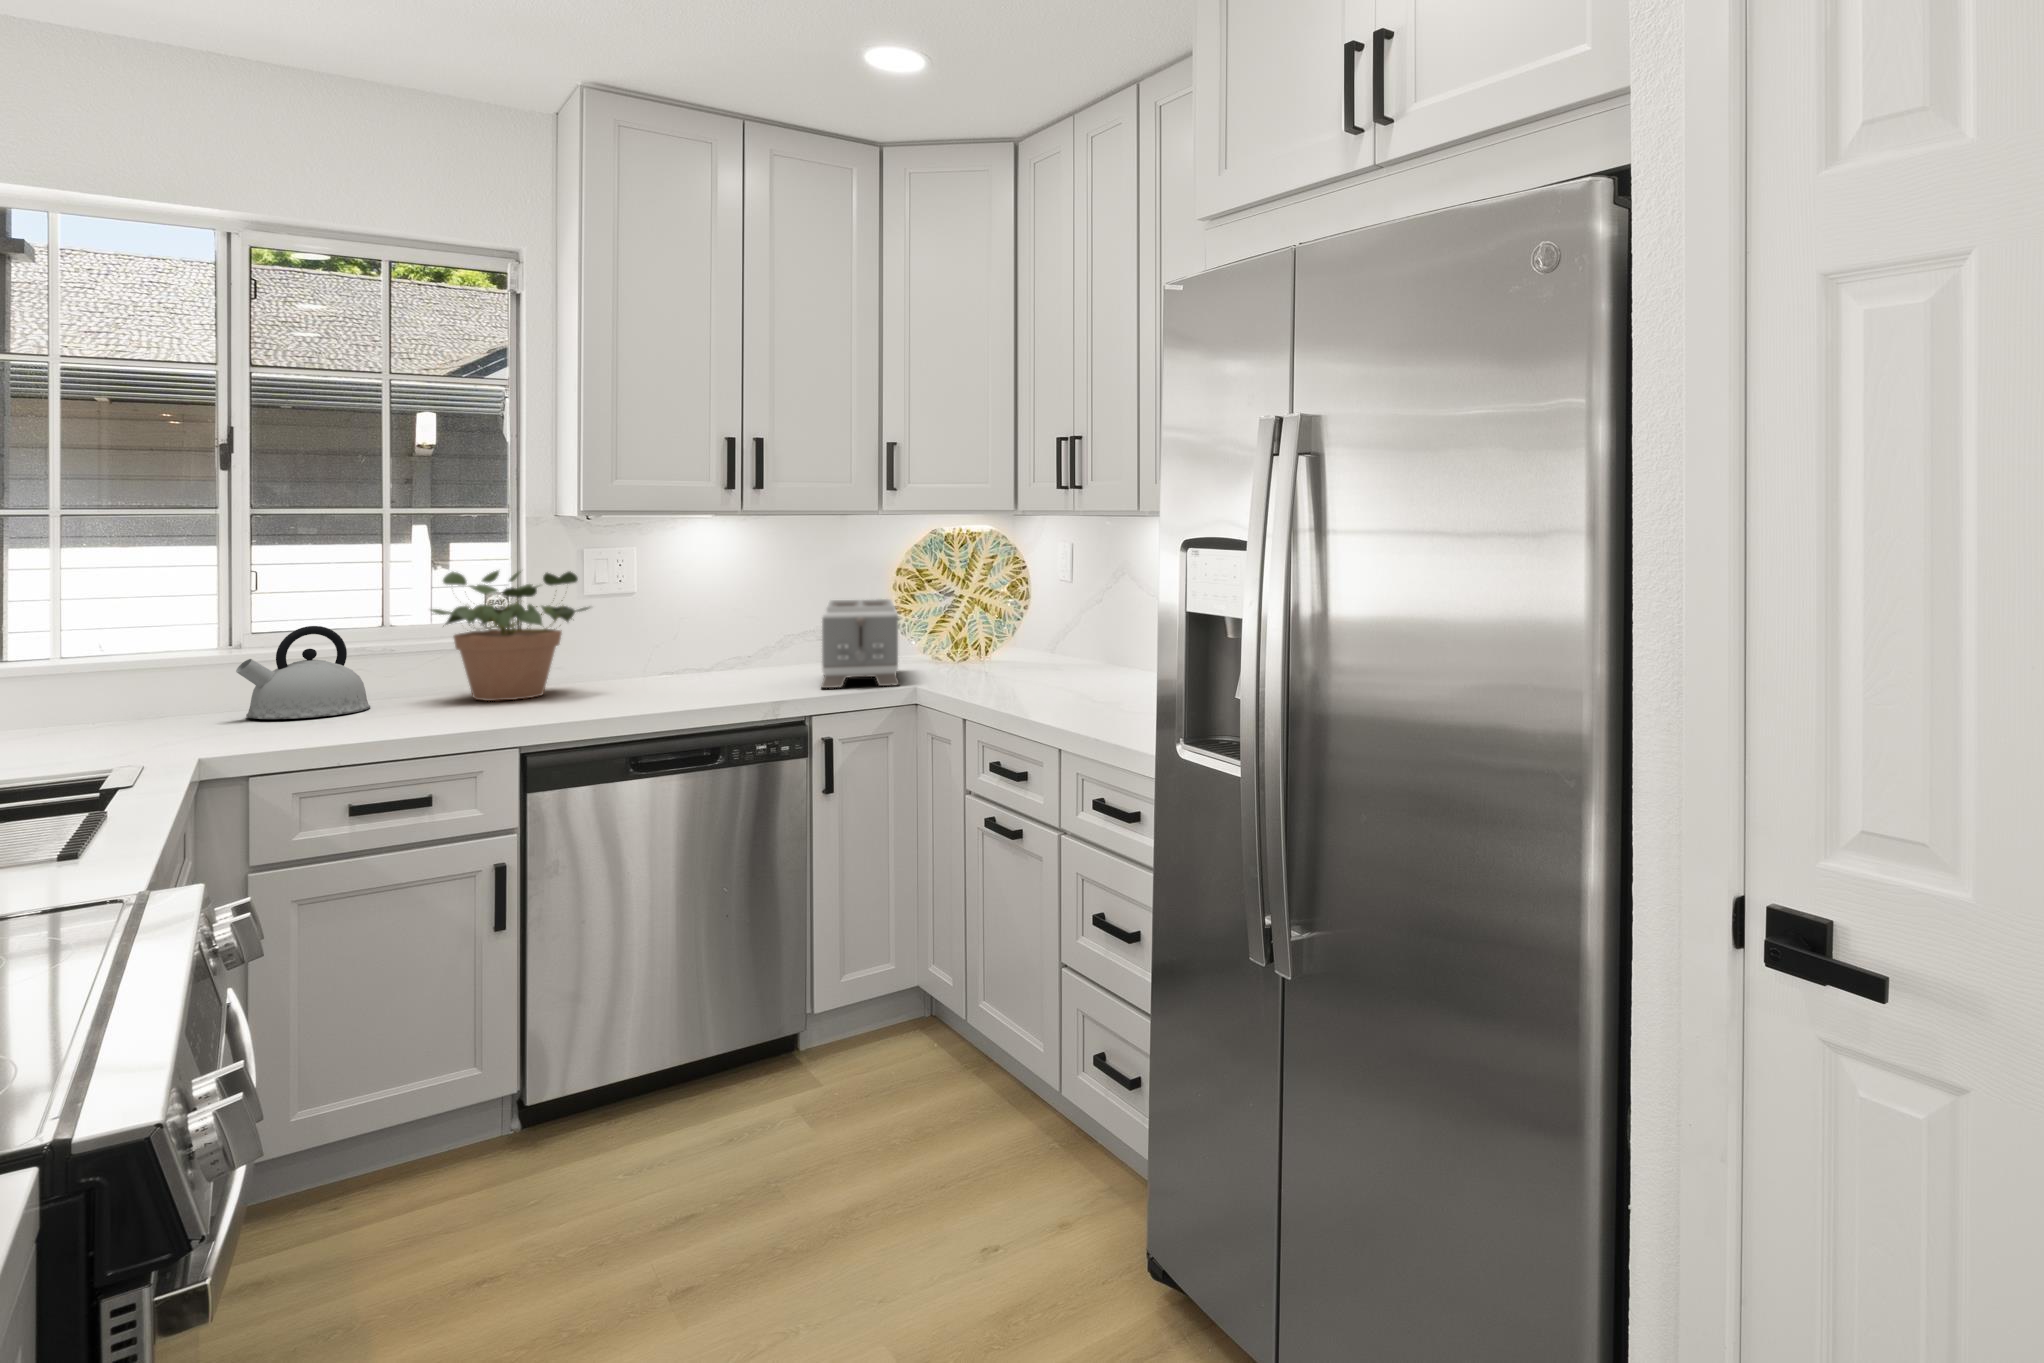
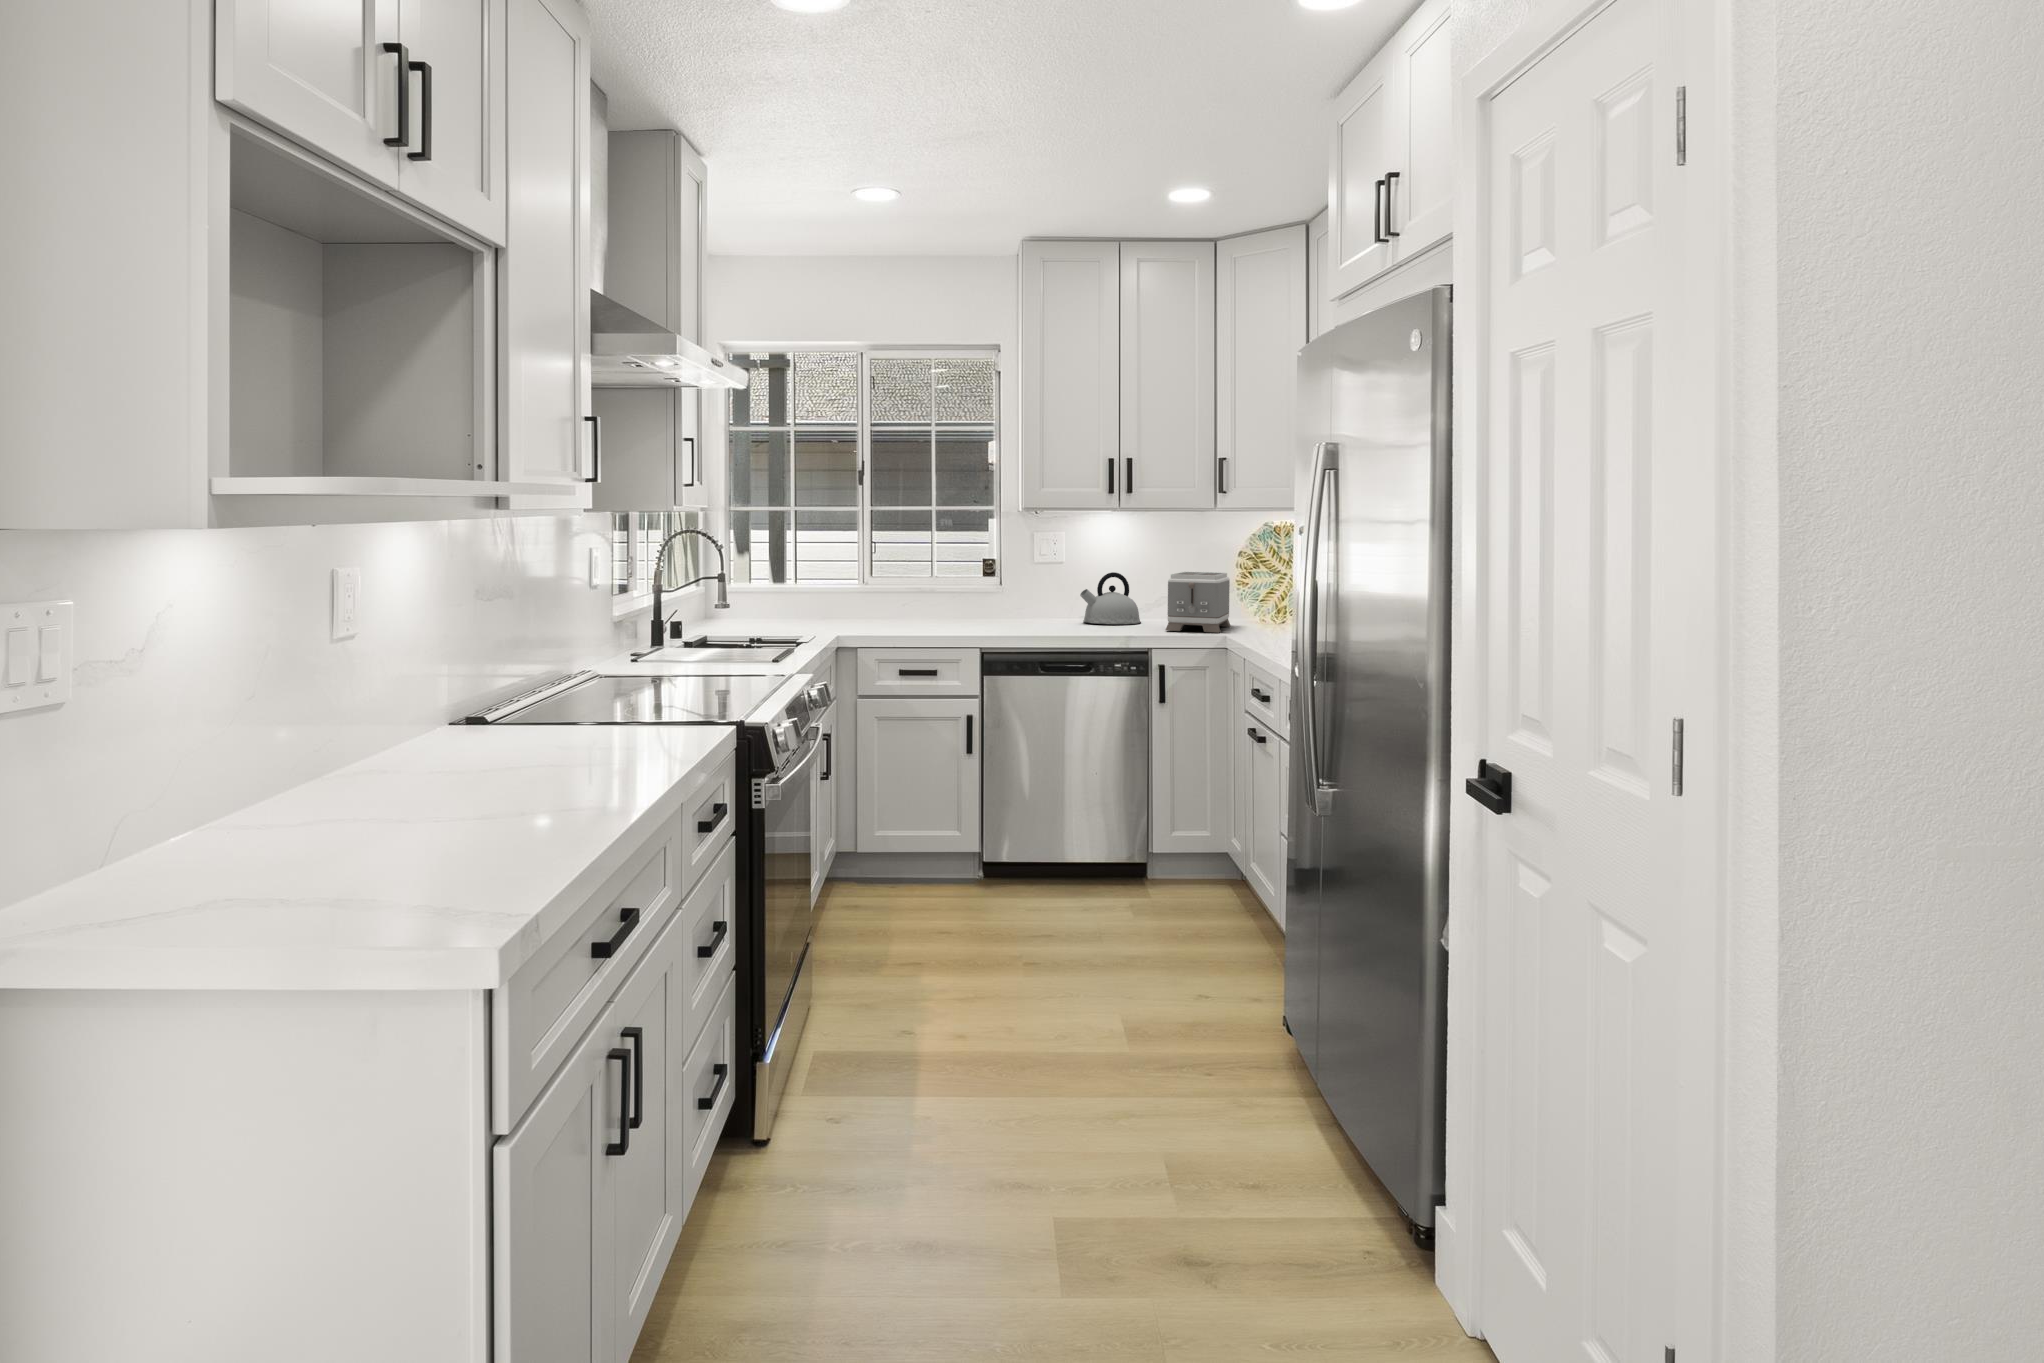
potted plant: present [431,571,589,701] -> none [948,544,1035,624]
kettle: present [236,626,370,719] -> present [1080,572,1141,624]

